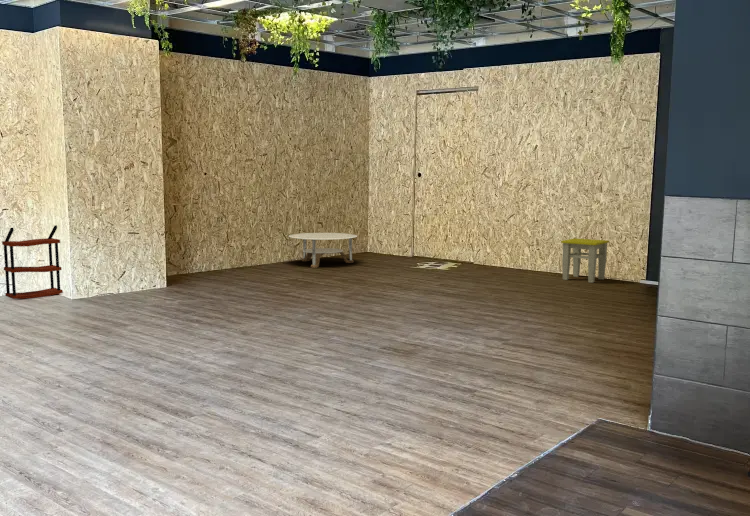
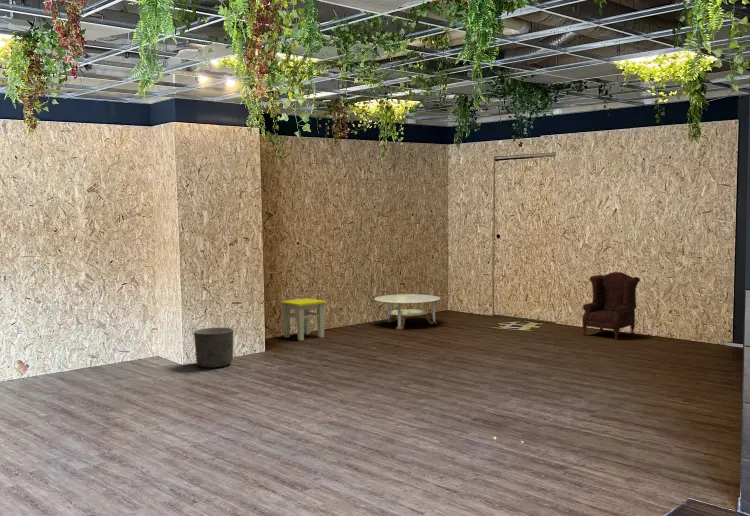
armchair: none [500,210,558,277] -> present [583,272,640,340]
shelving unit: present [2,225,63,299] -> none [123,298,174,366]
stool: present [561,238,609,283] -> present [280,298,326,341]
planter: none [83,258,128,300] -> present [194,327,233,368]

